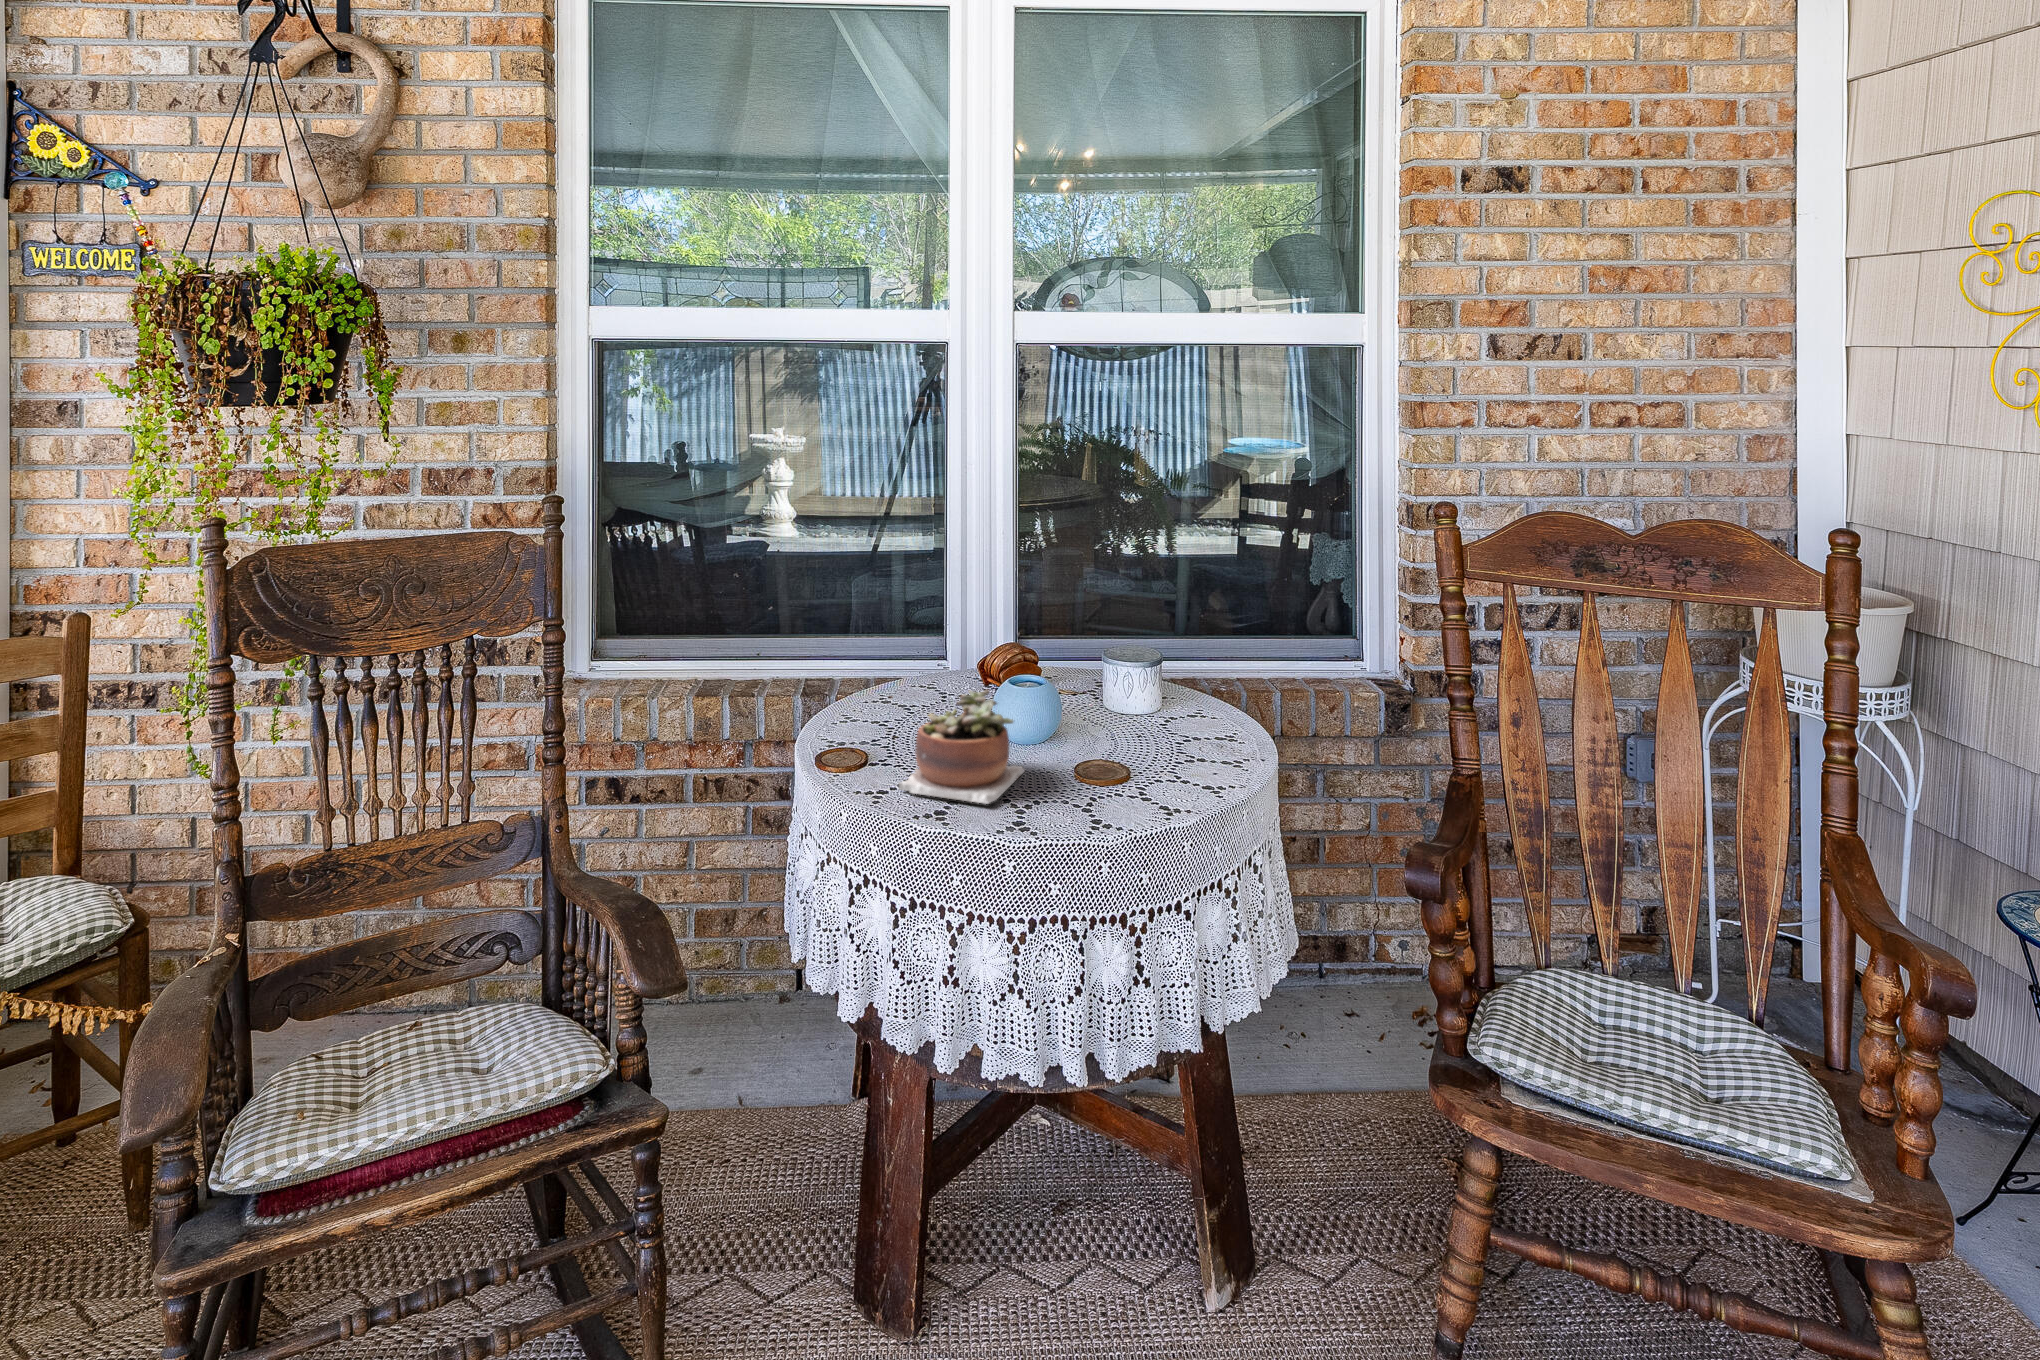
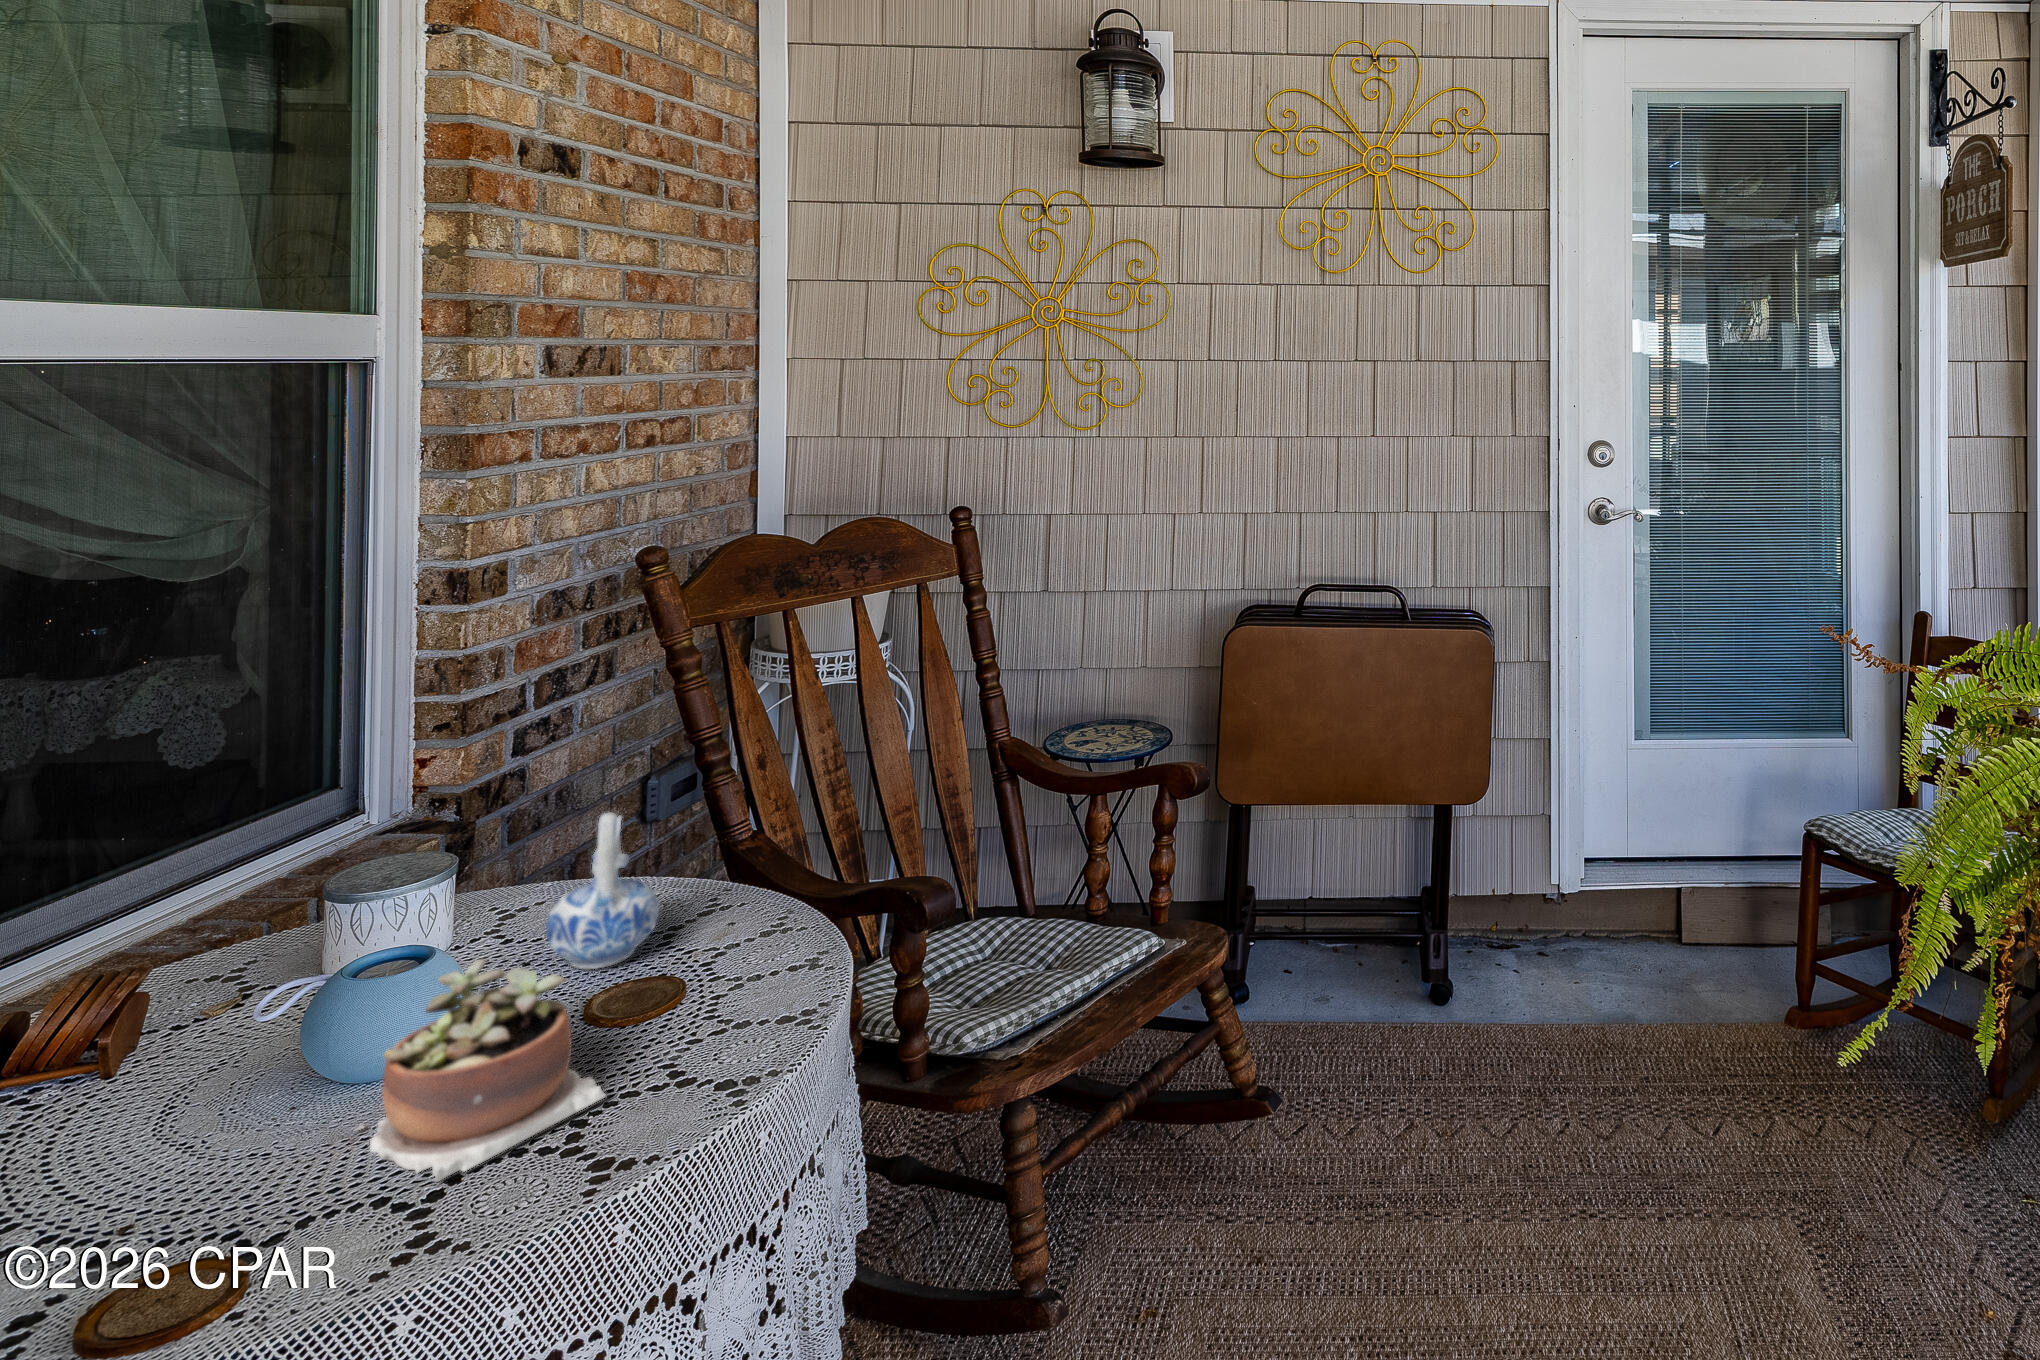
ceramic pitcher: none [1113,647,1182,764] -> present [546,813,659,969]

